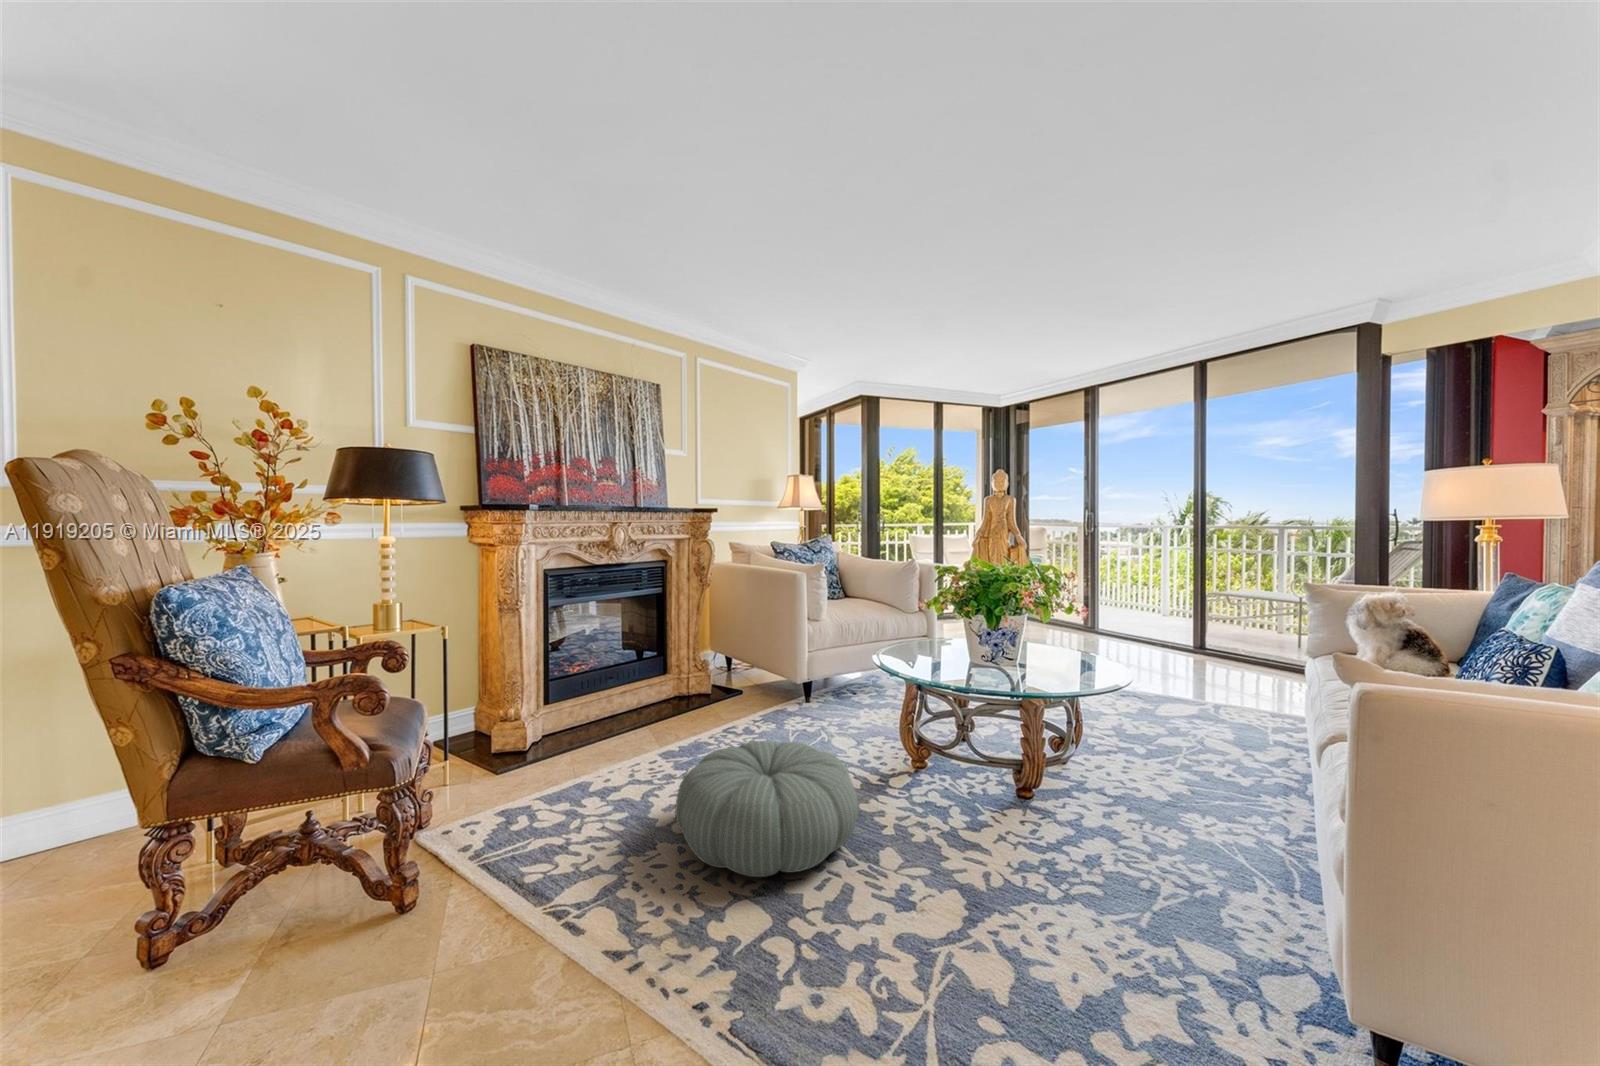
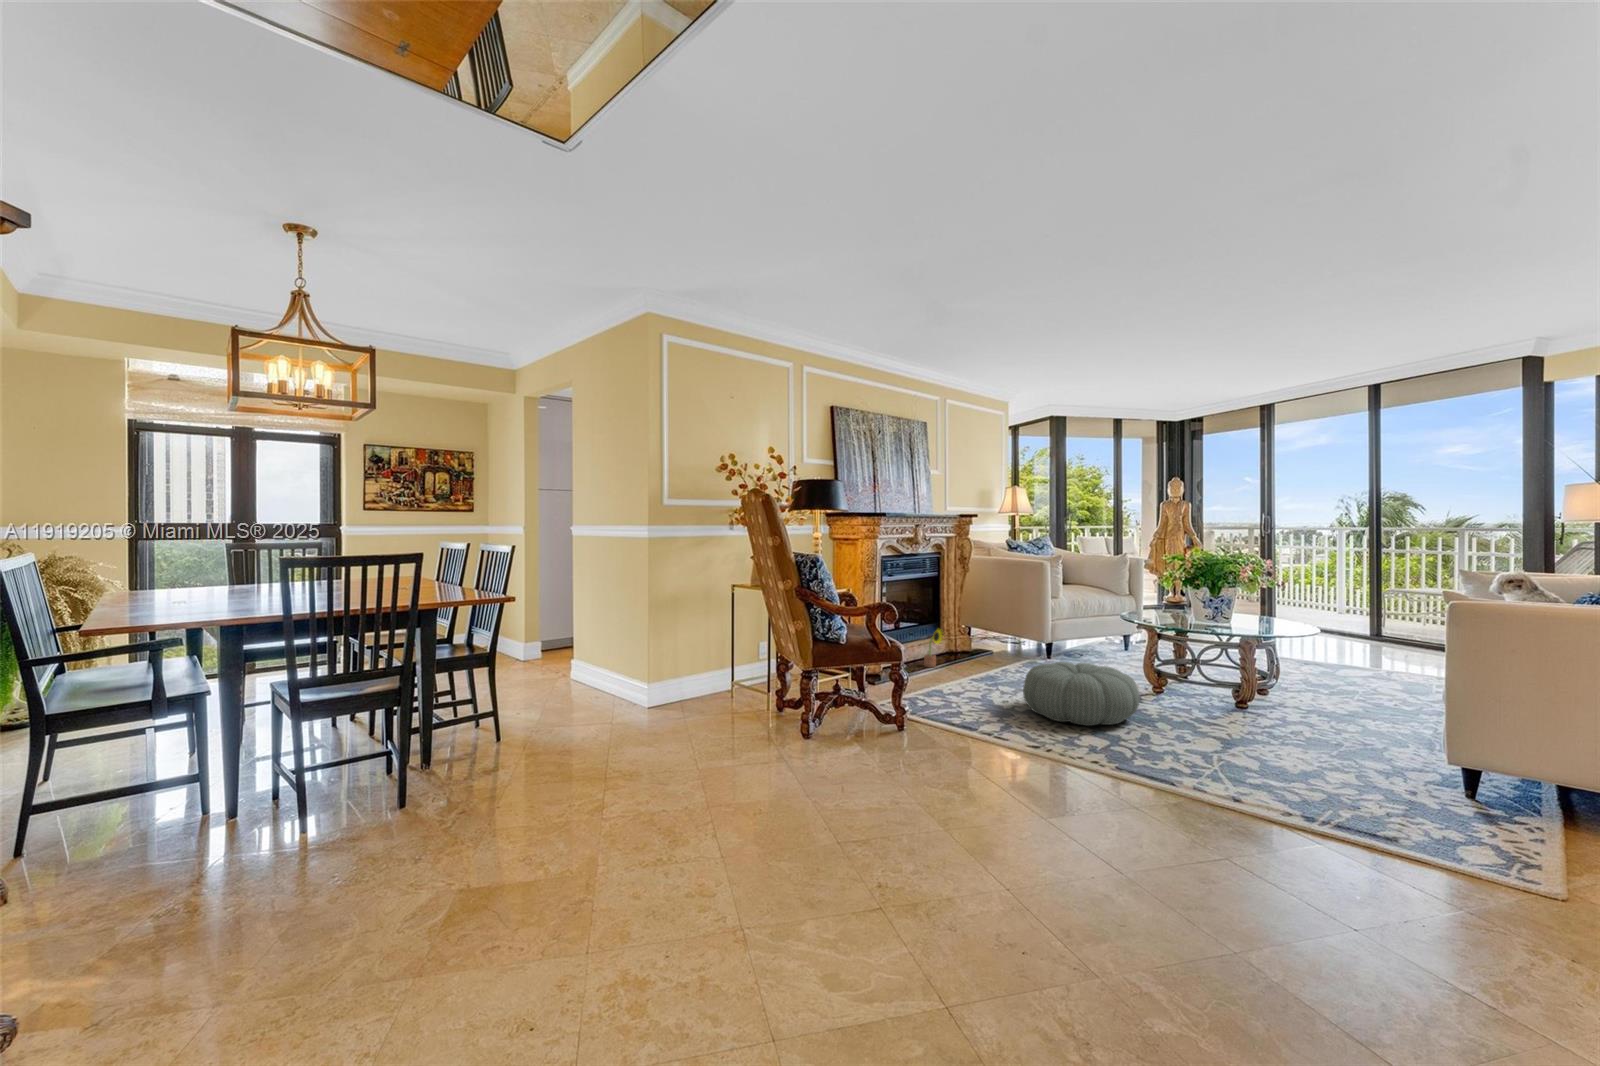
decorative plant: none [631,667,660,724] -> present [924,629,943,667]

